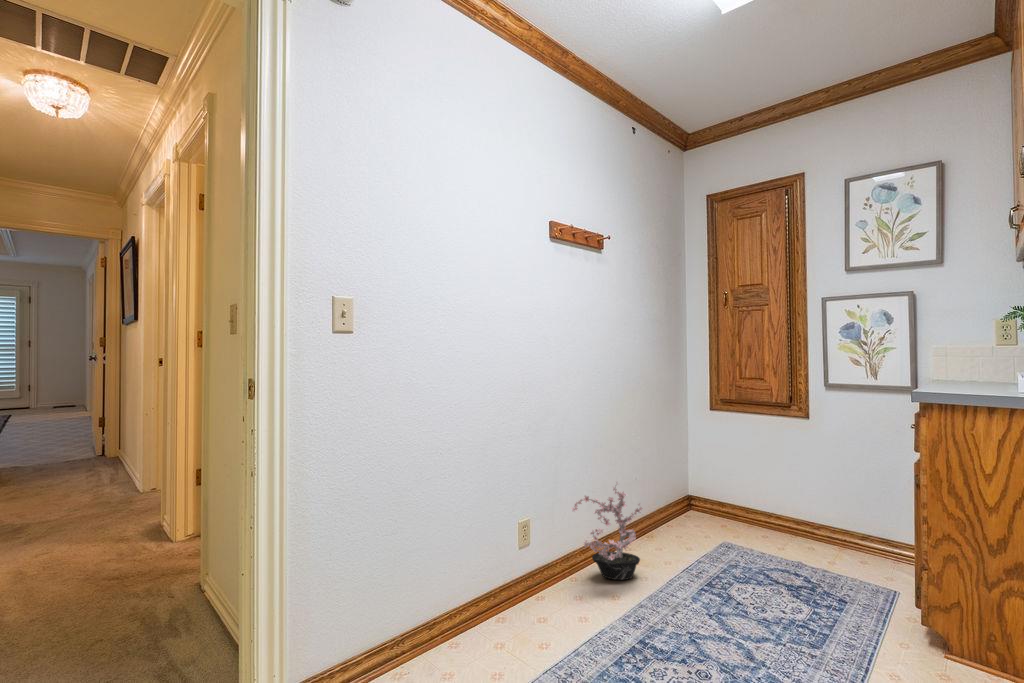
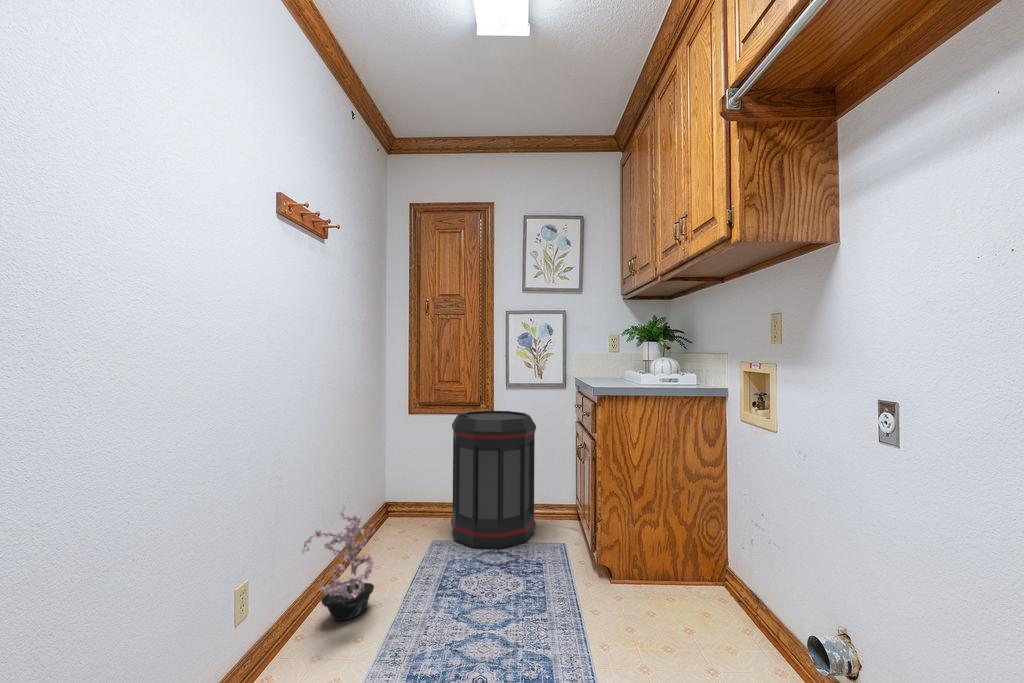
trash can: none [745,412,858,574] -> present [451,411,536,549]

